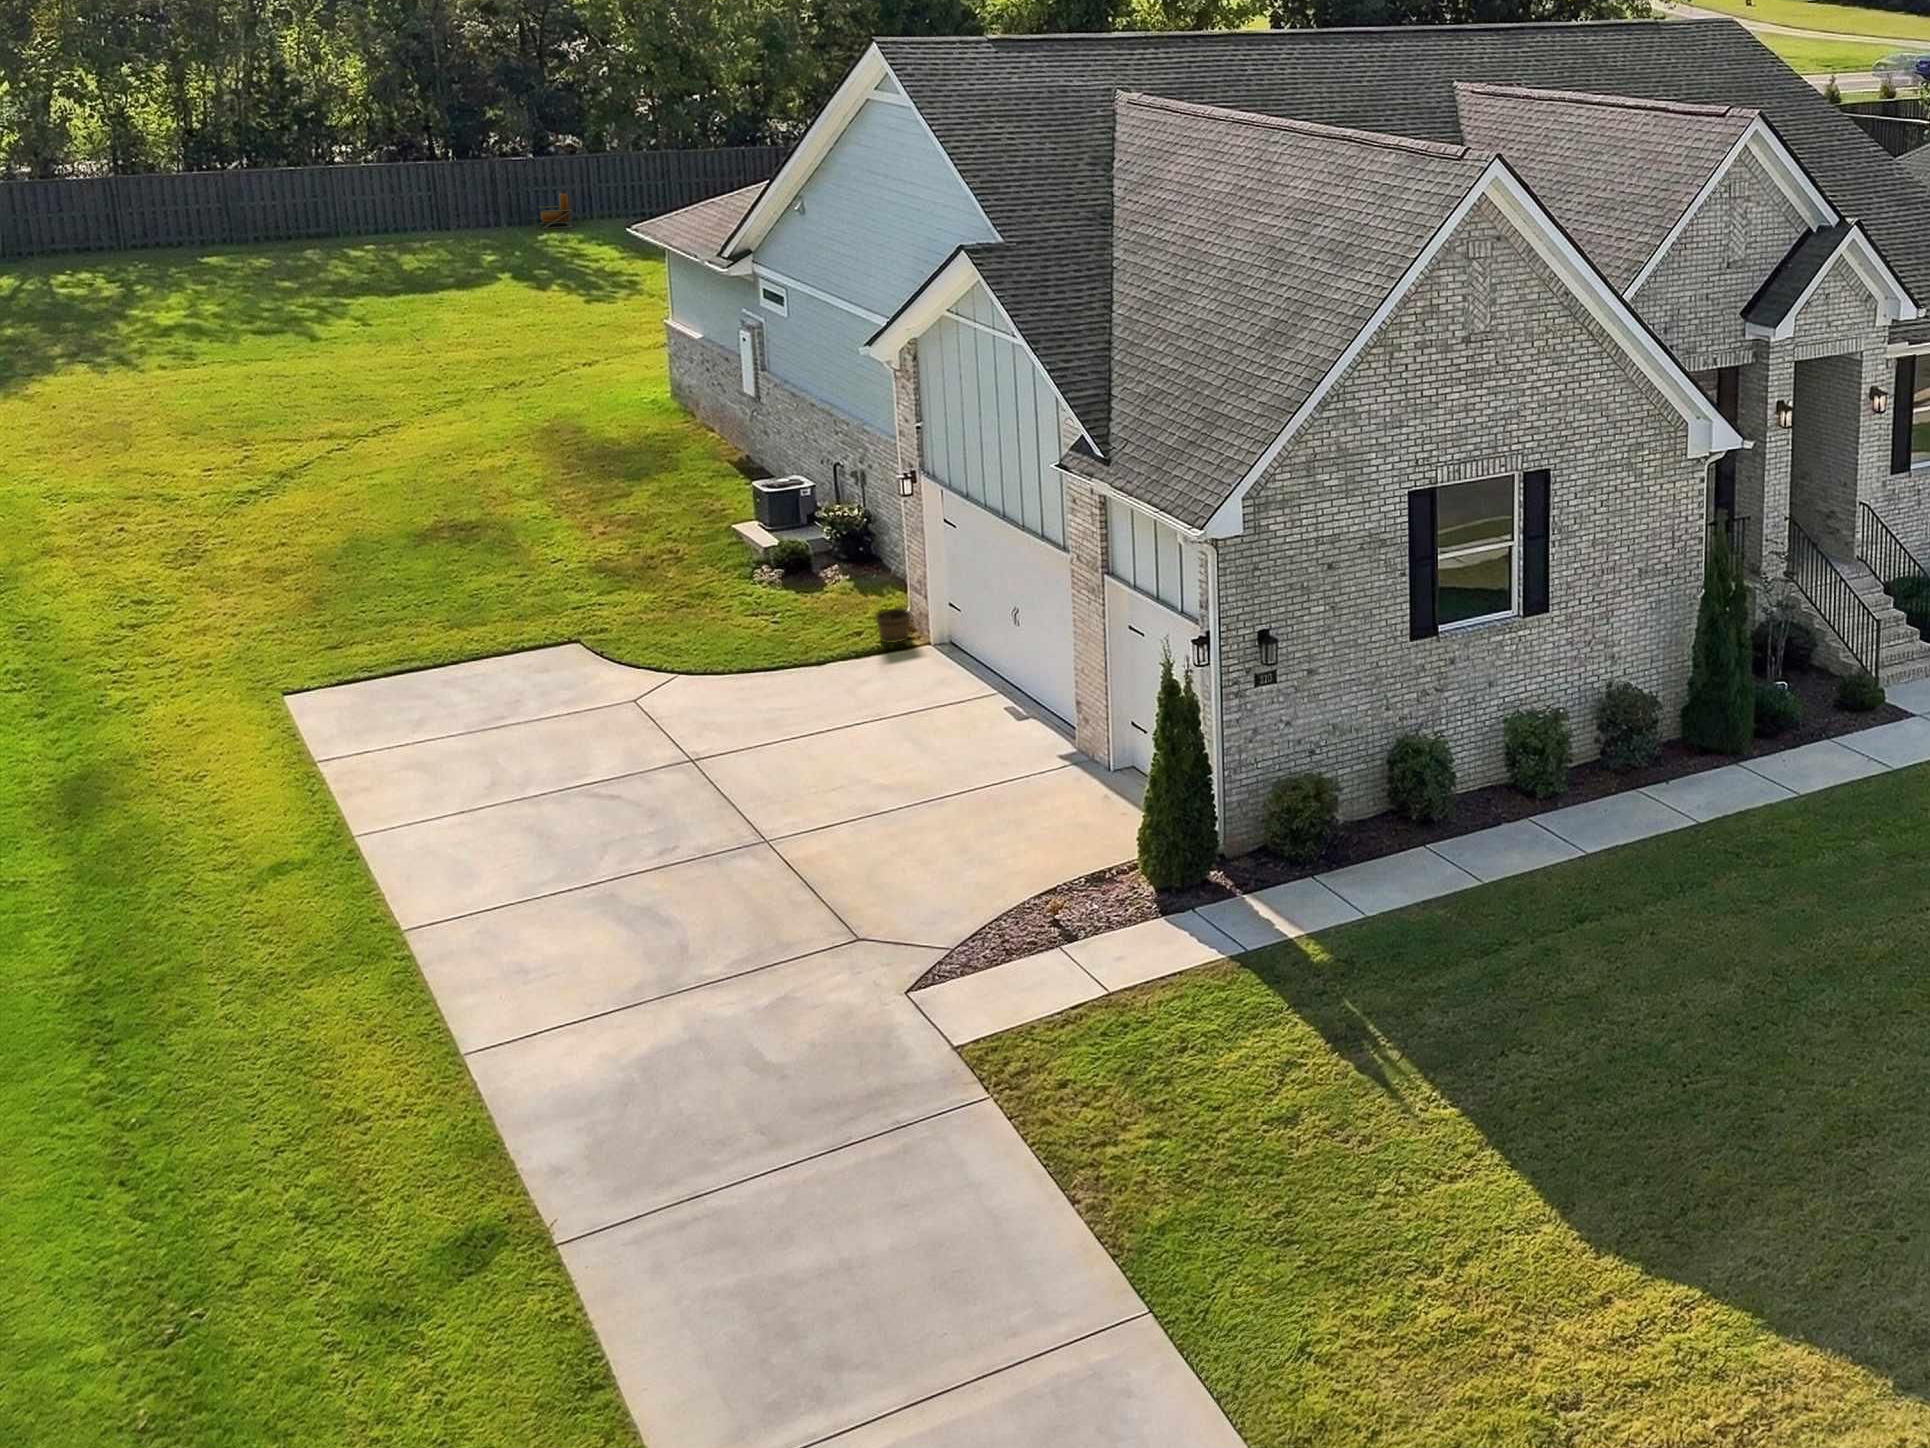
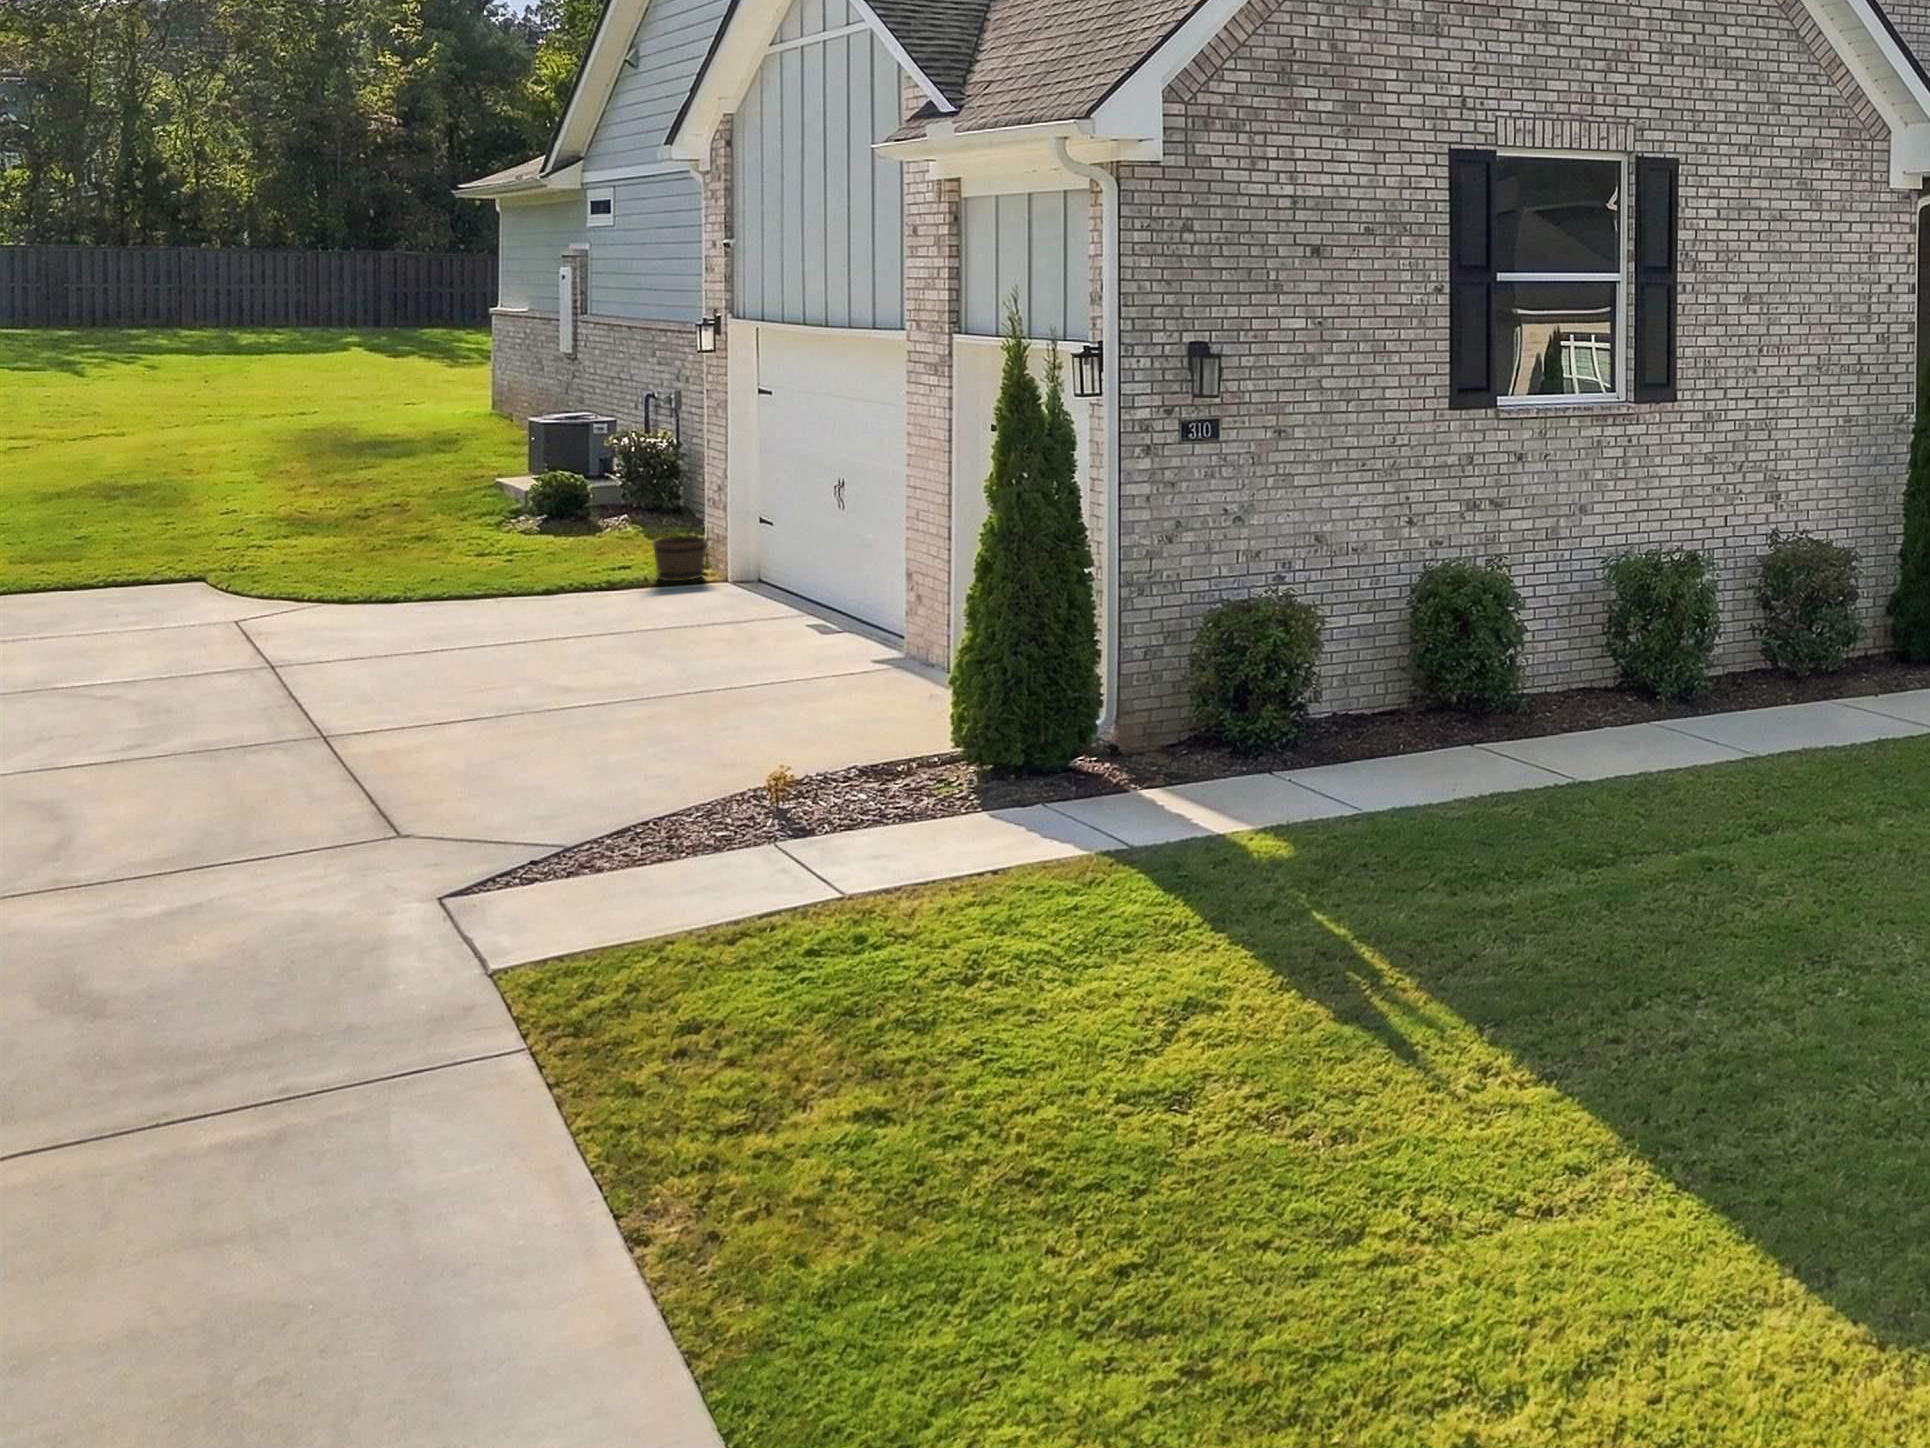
lounge chair: present [538,193,573,229] -> none [432,286,470,323]

